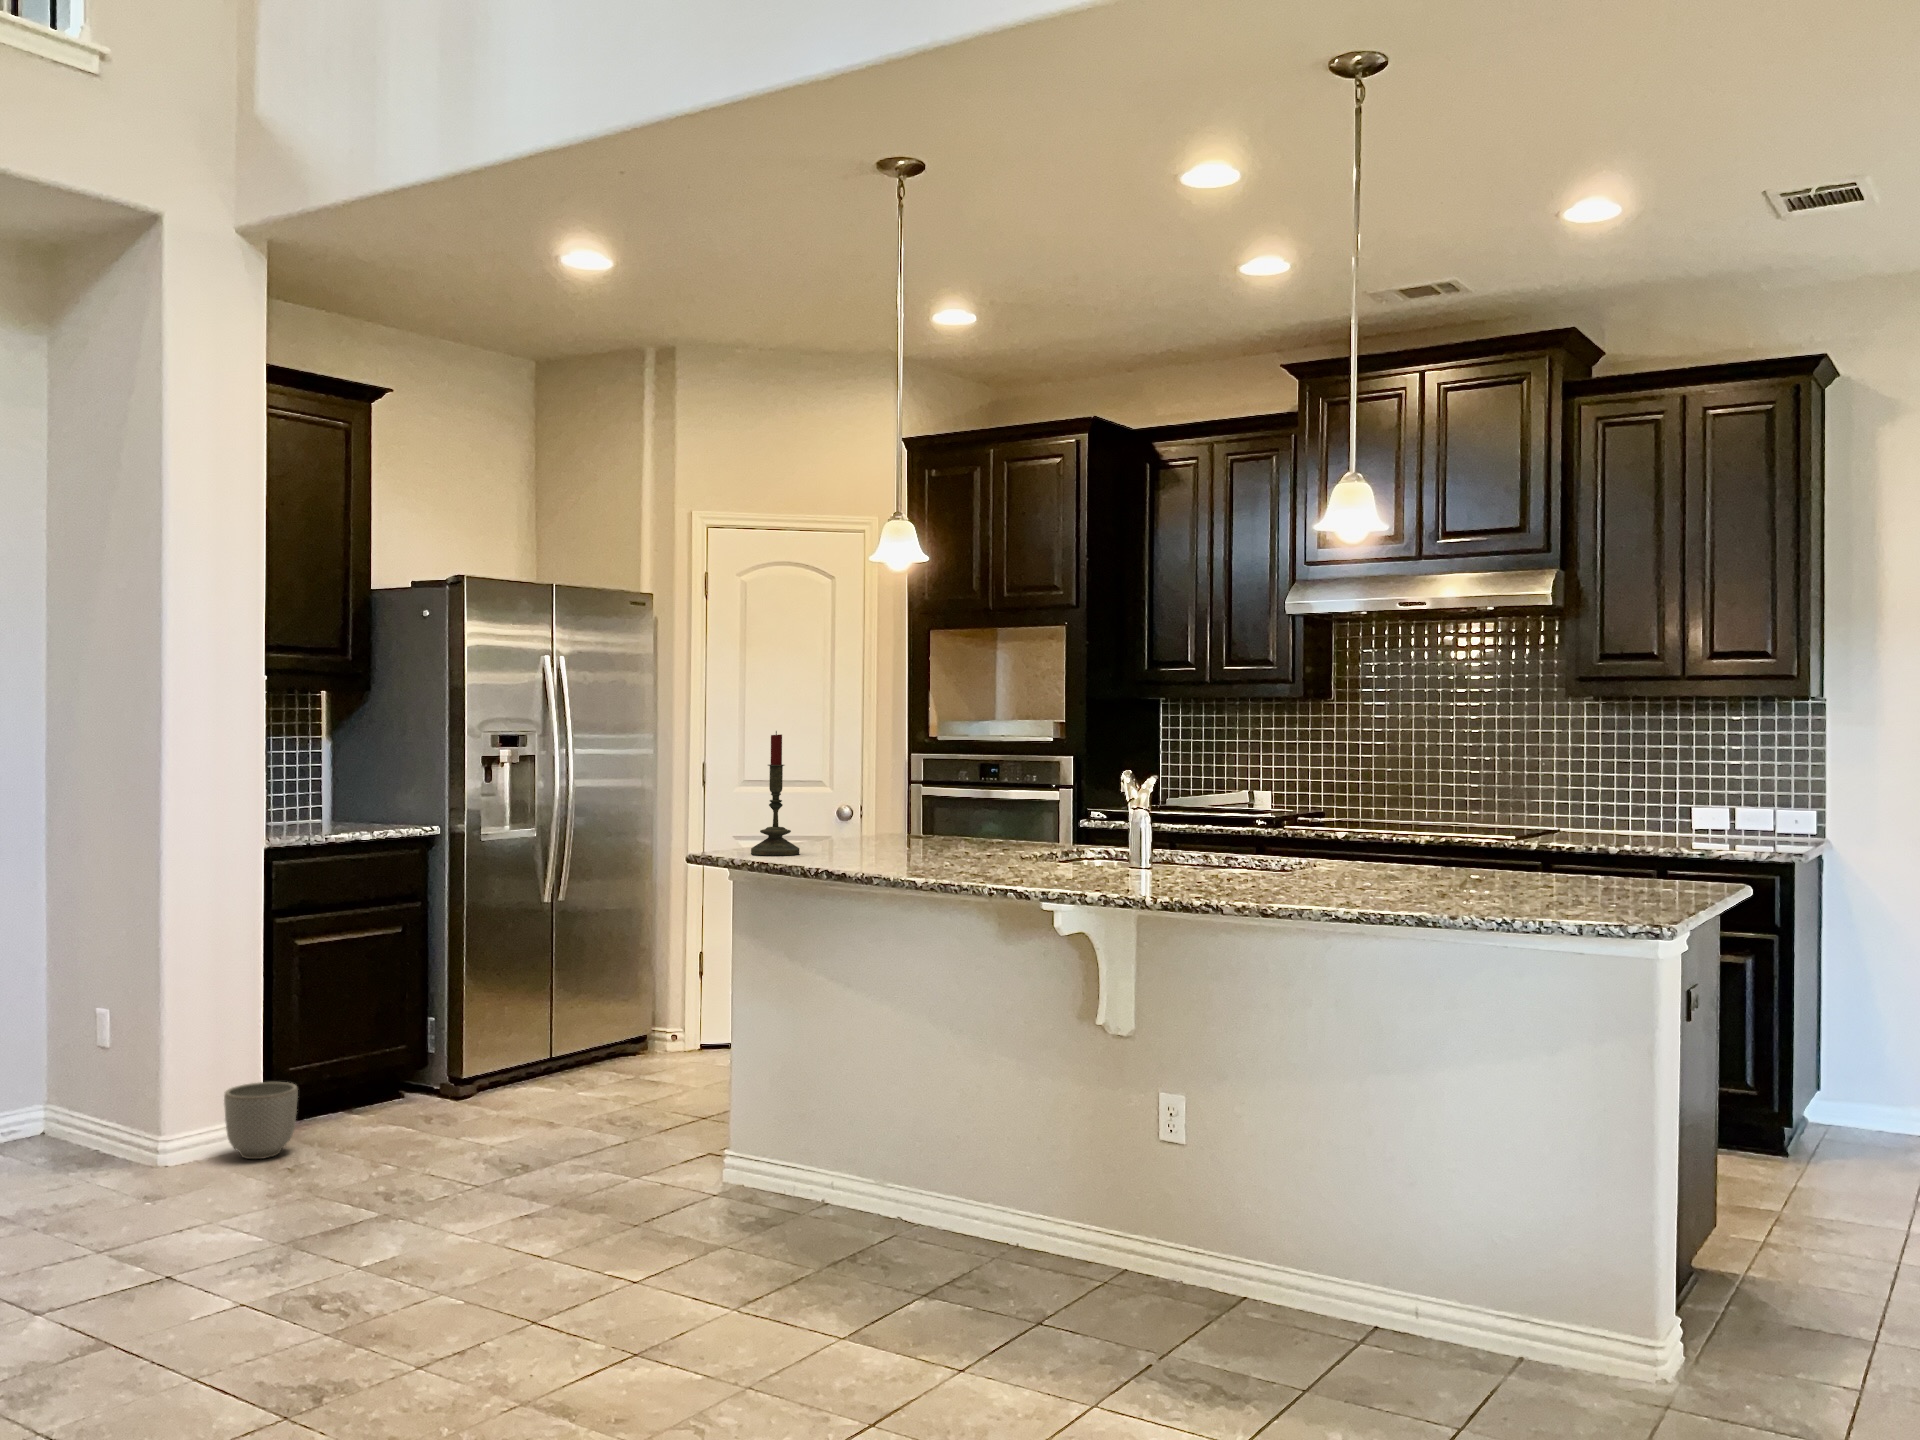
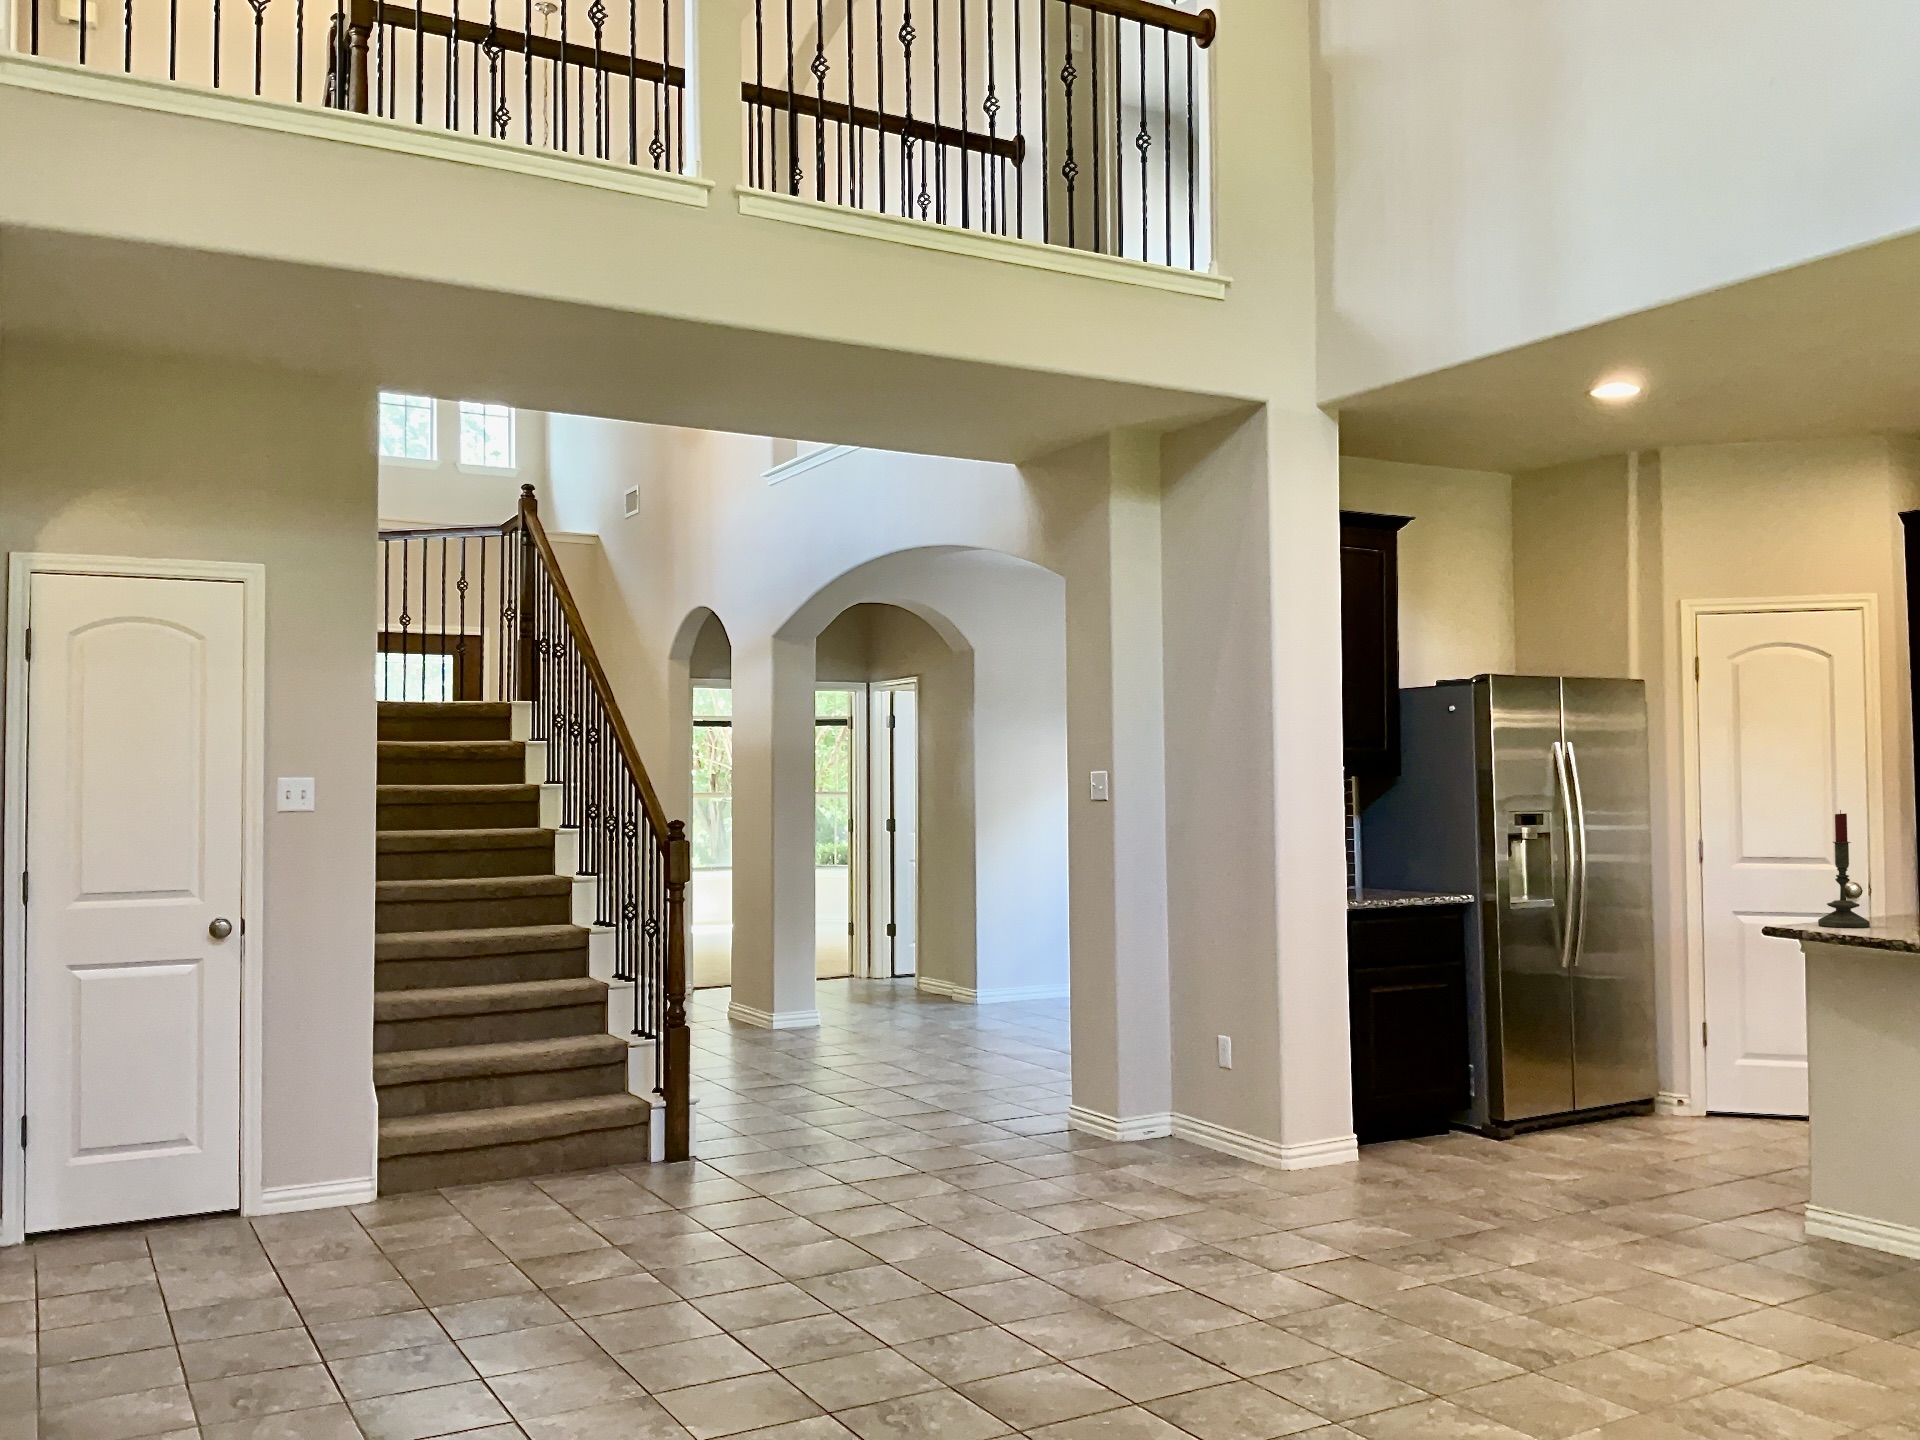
planter: present [224,1082,298,1159] -> none [1330,1107,1388,1171]

